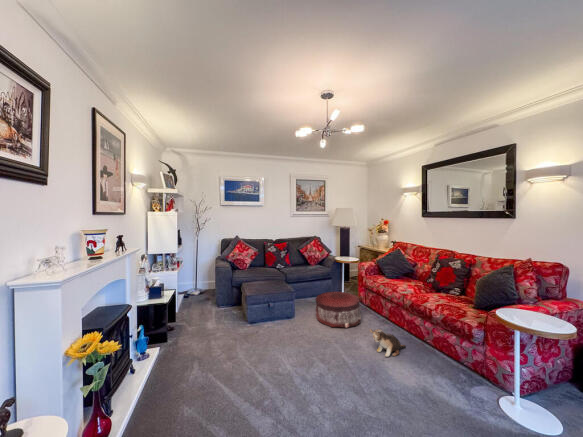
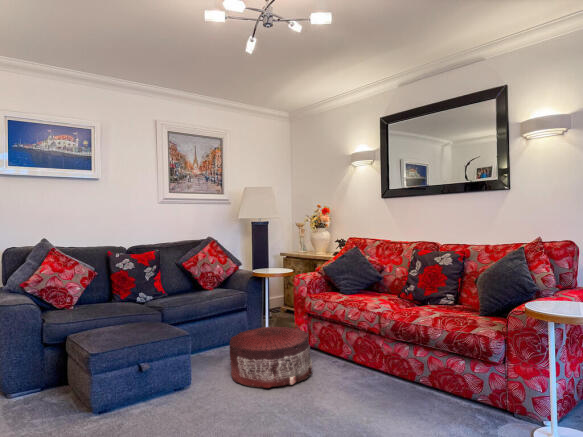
plush toy: present [370,329,406,357] -> none [343,370,393,415]

